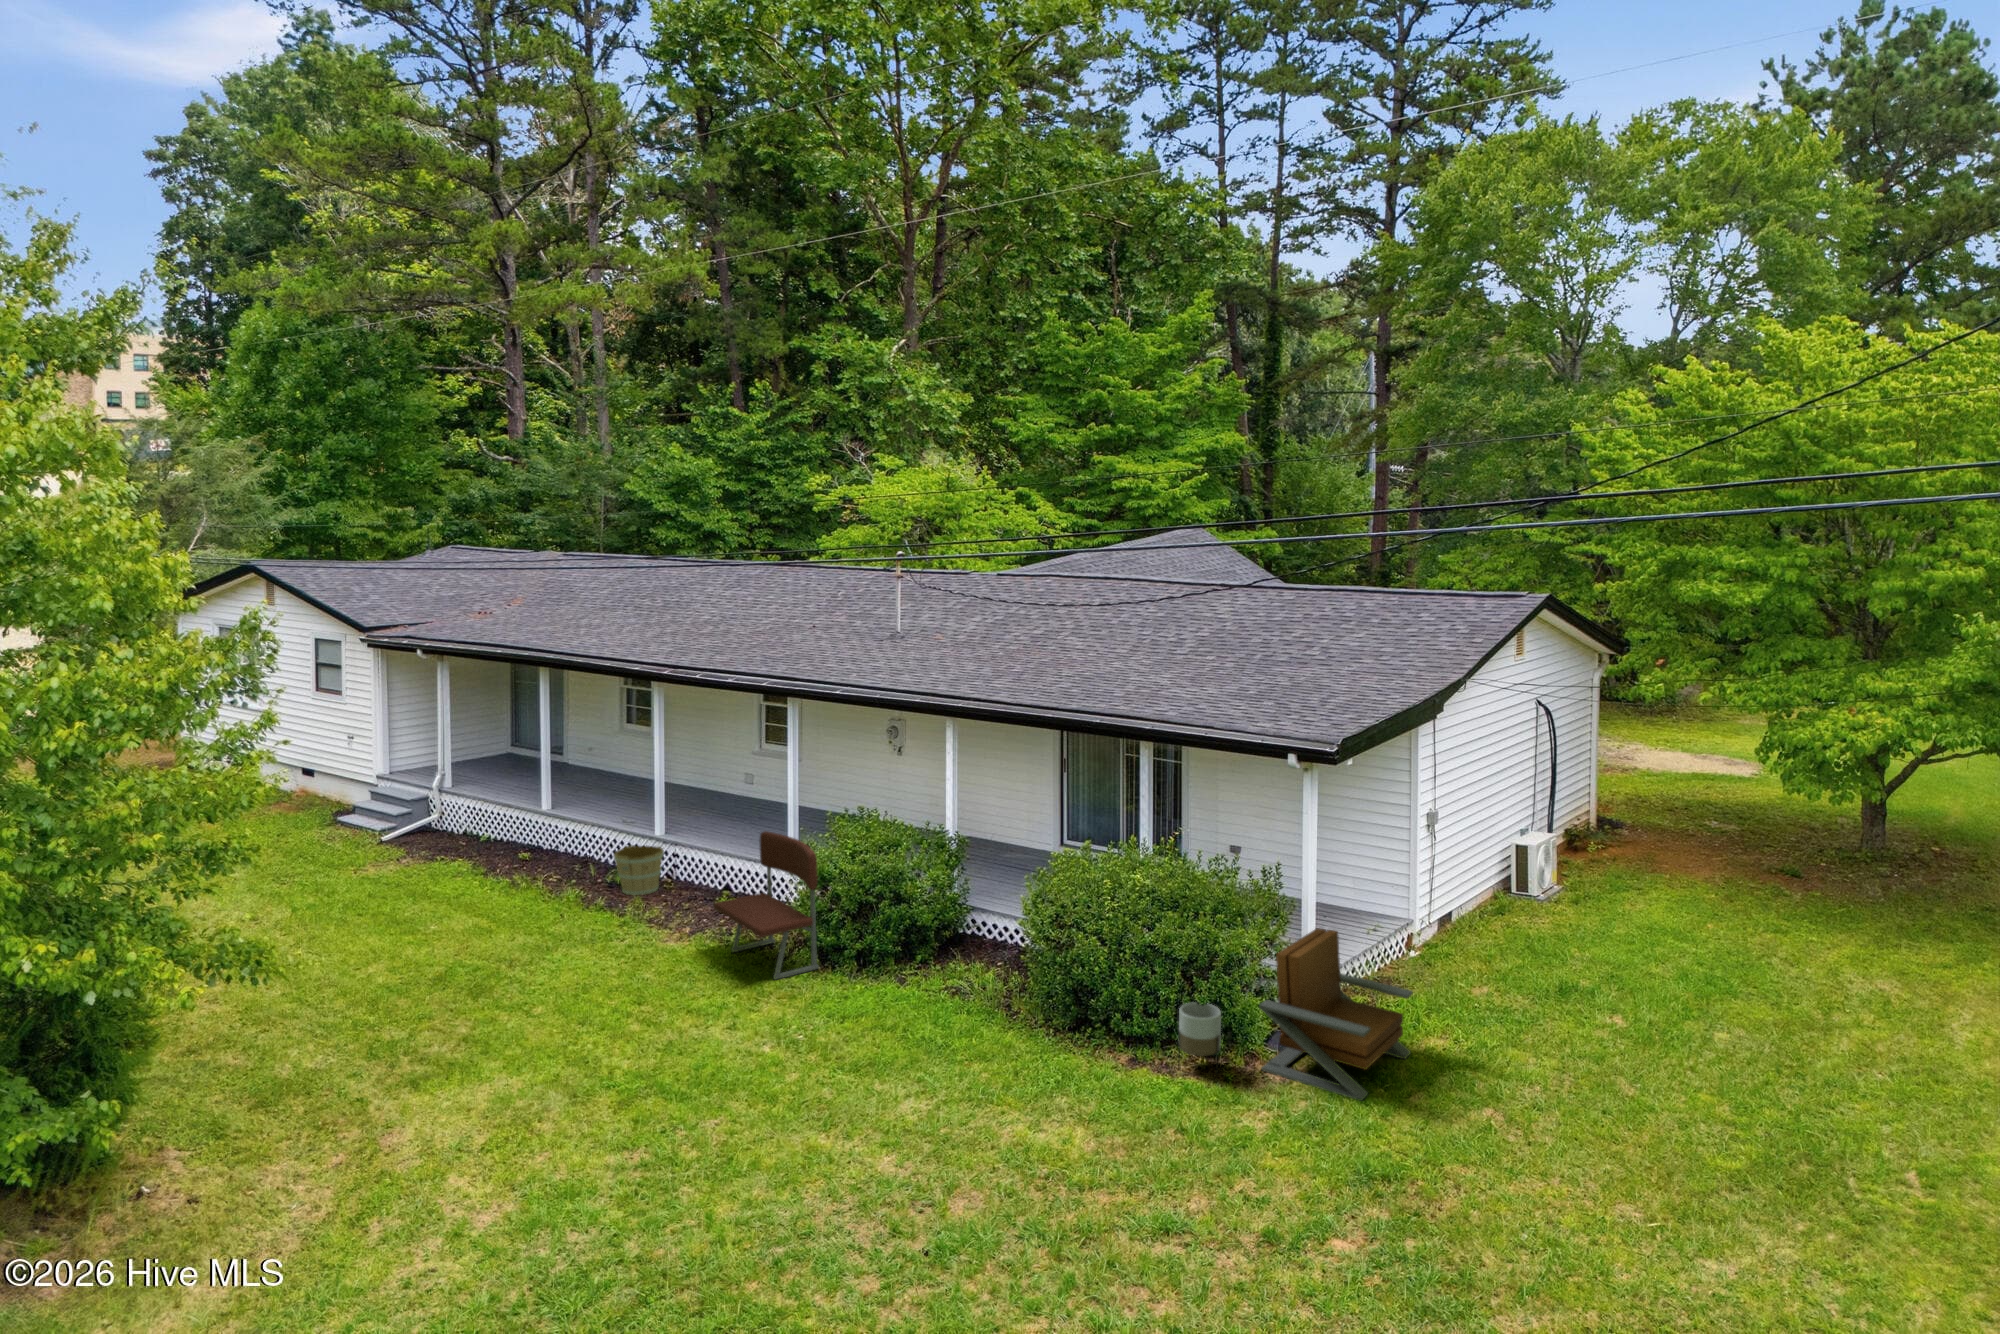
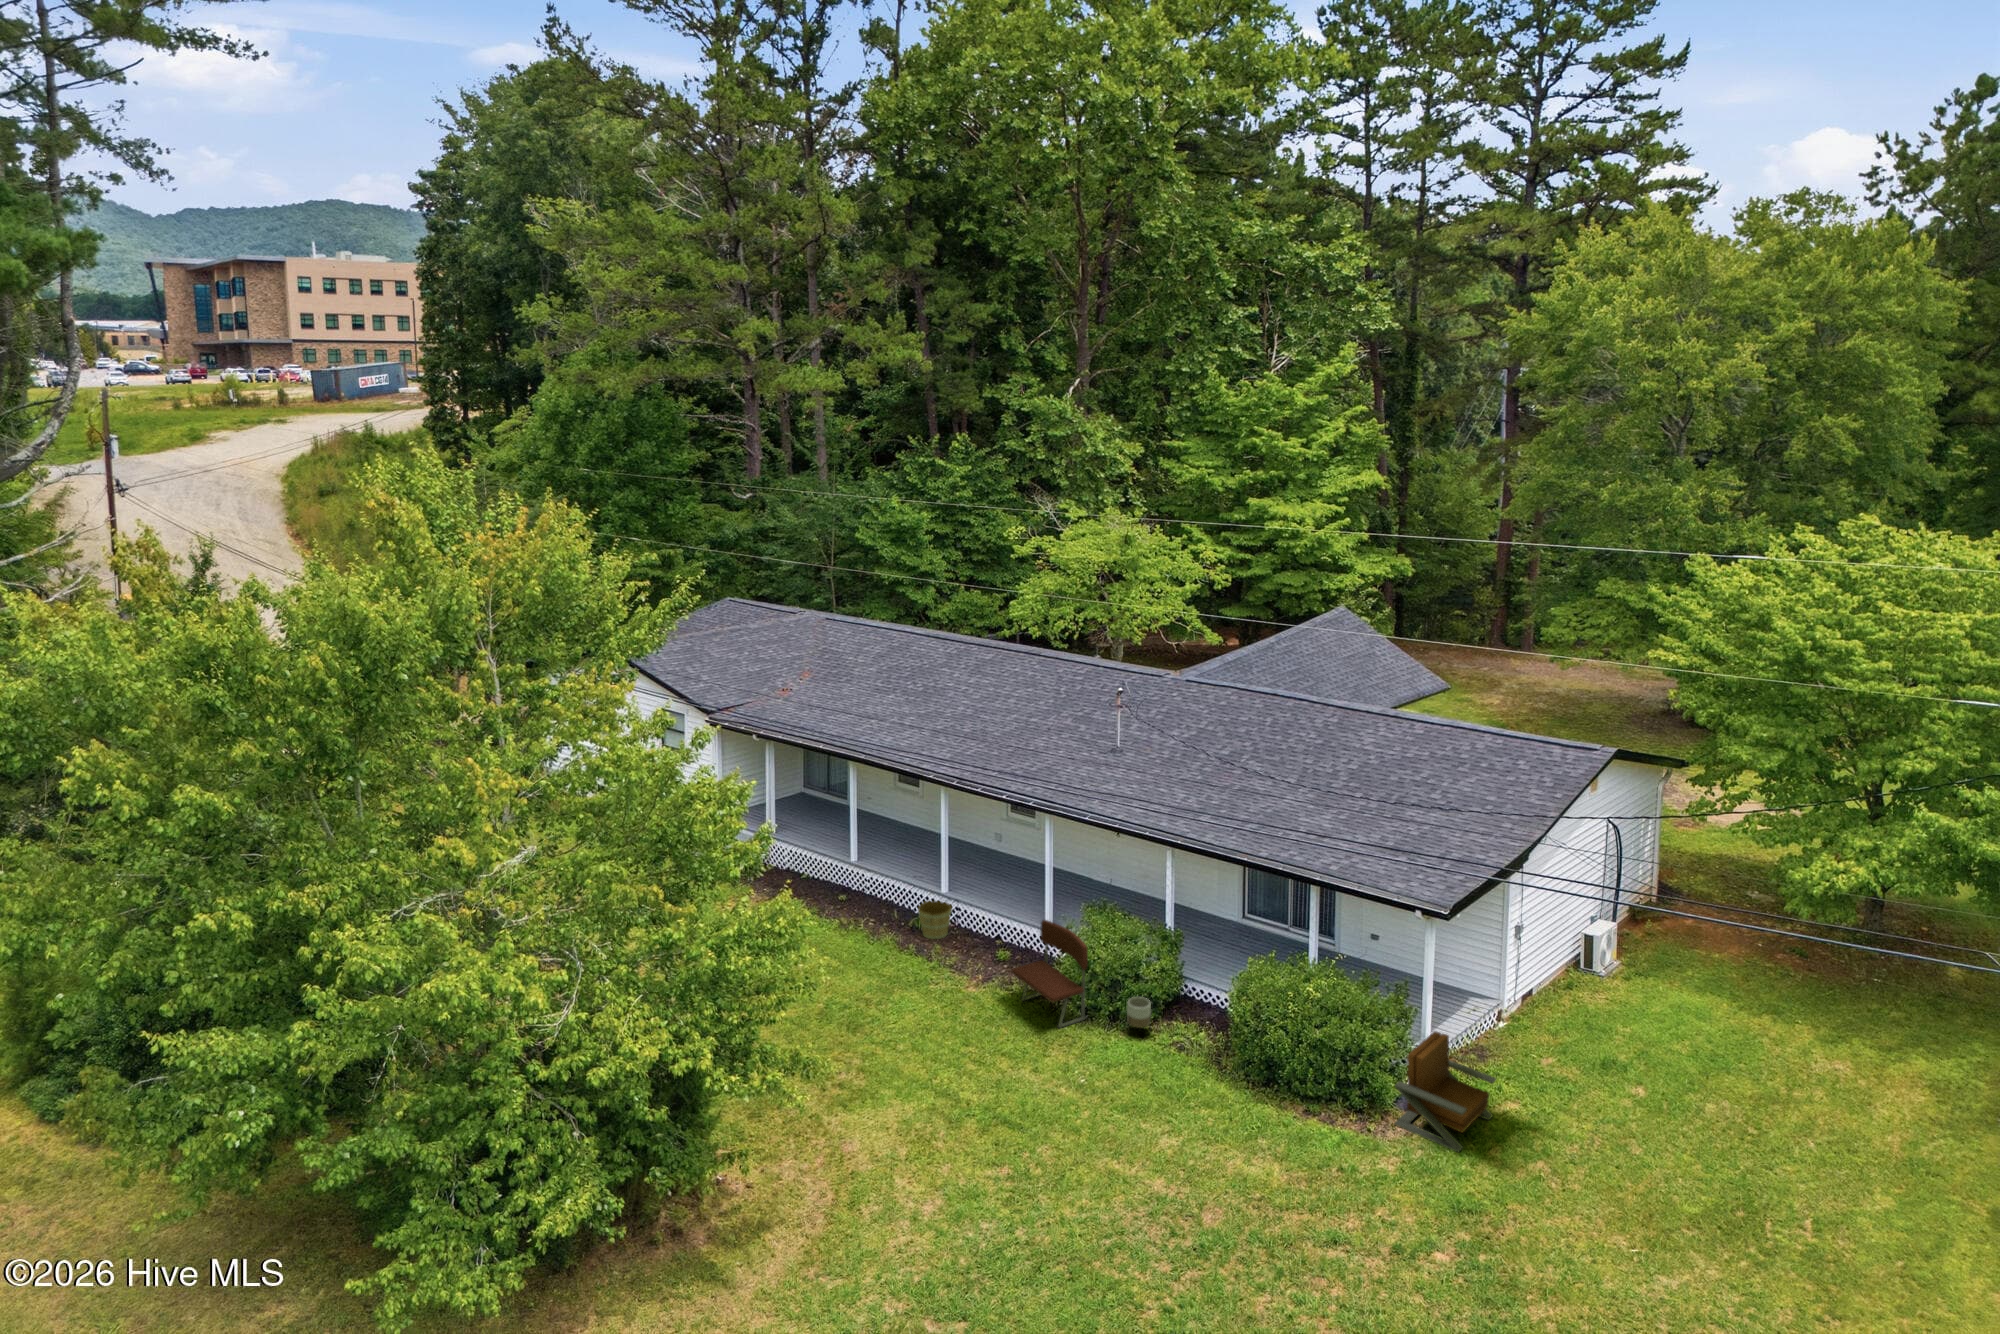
planter: present [1178,1002,1221,1056] -> present [1127,997,1151,1027]

